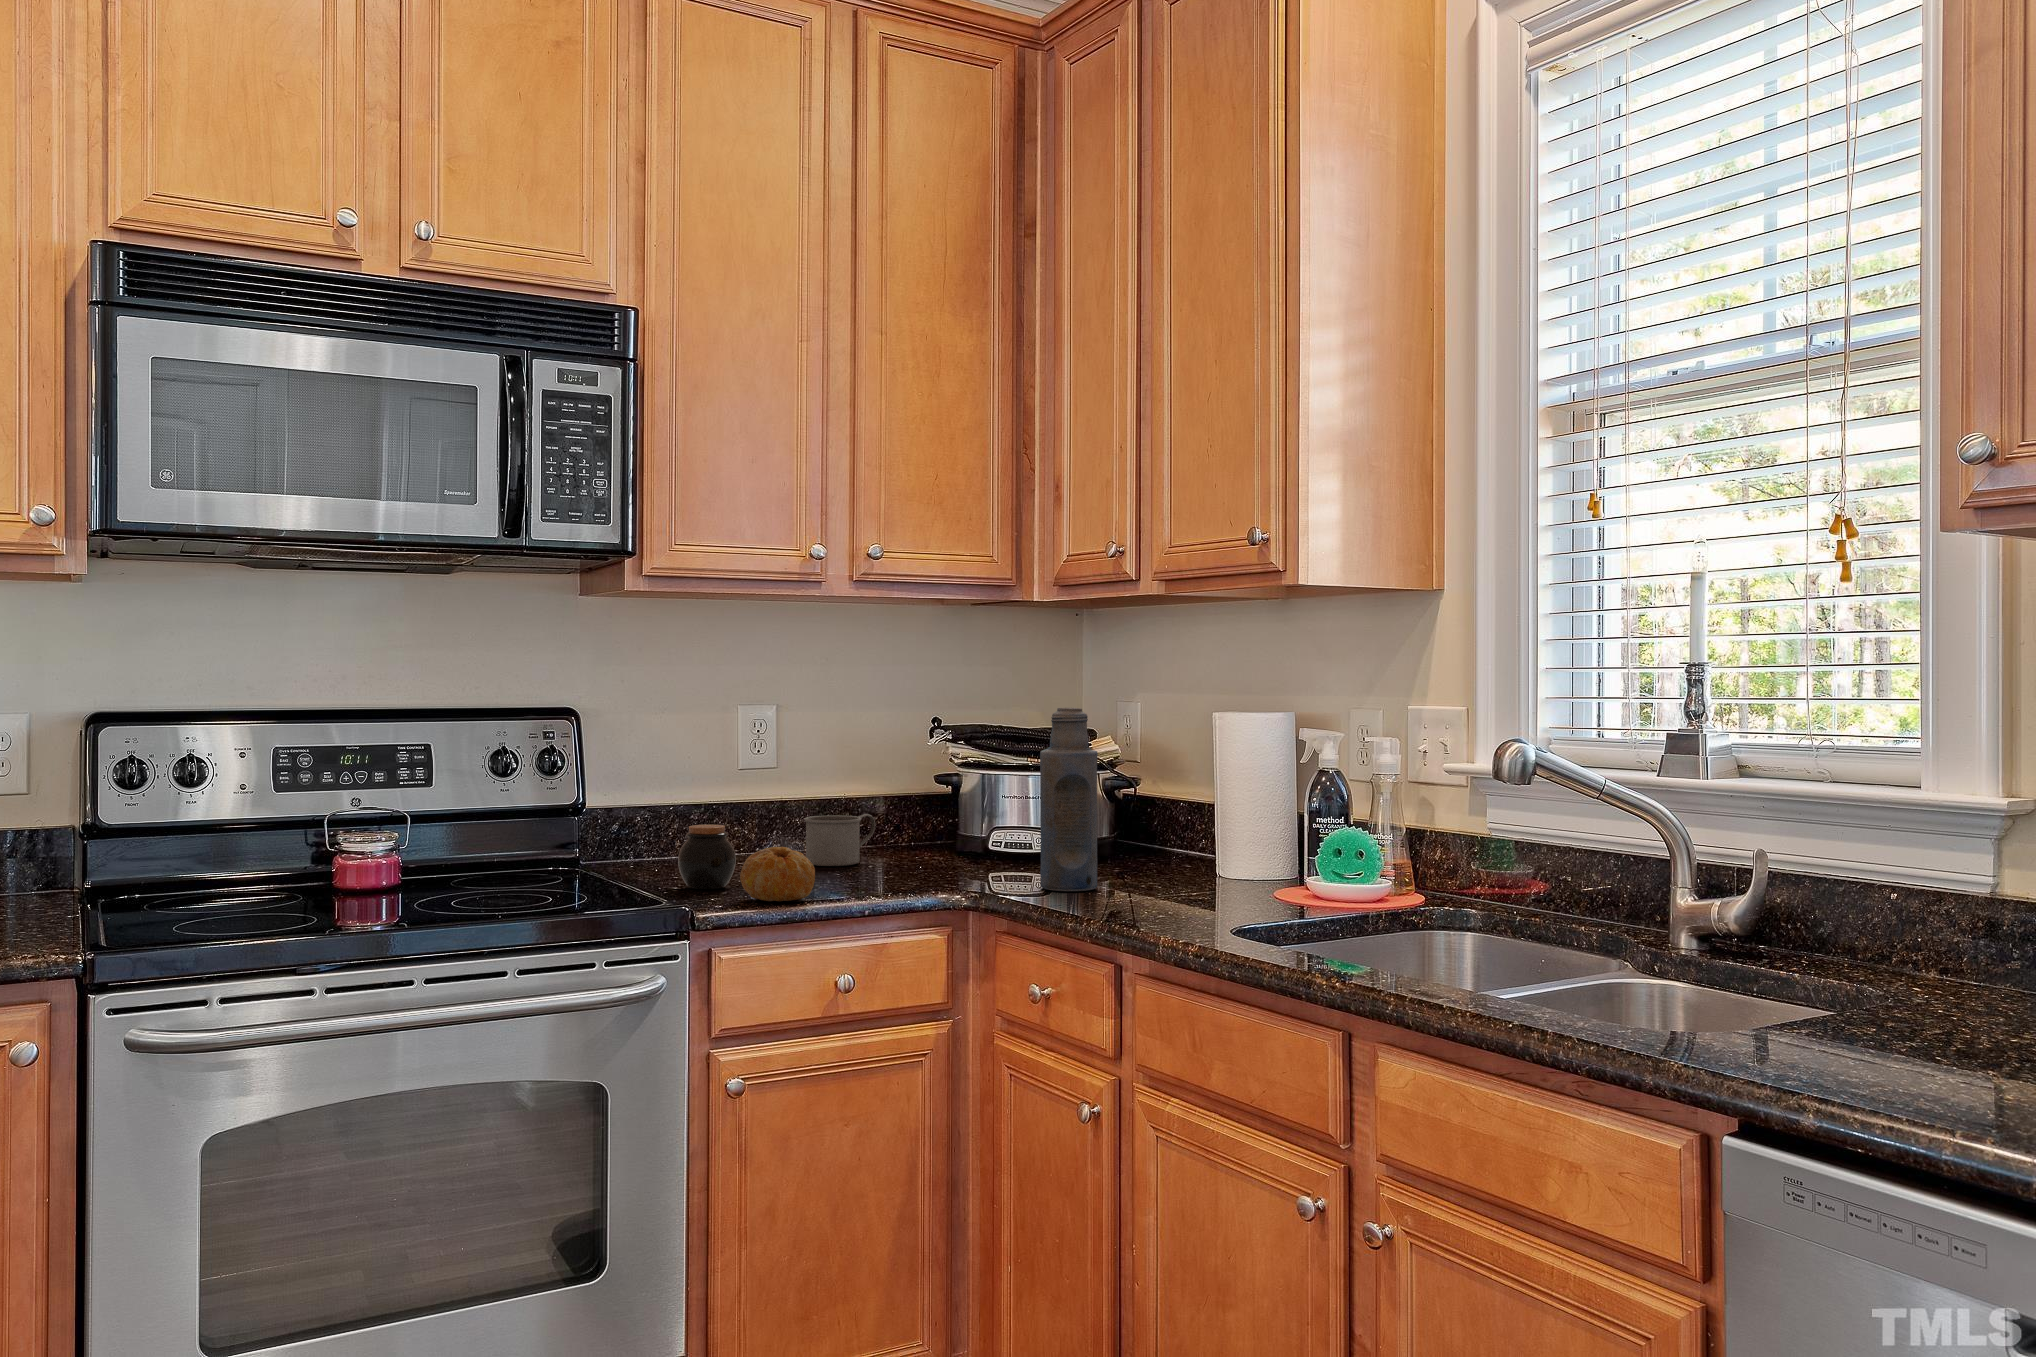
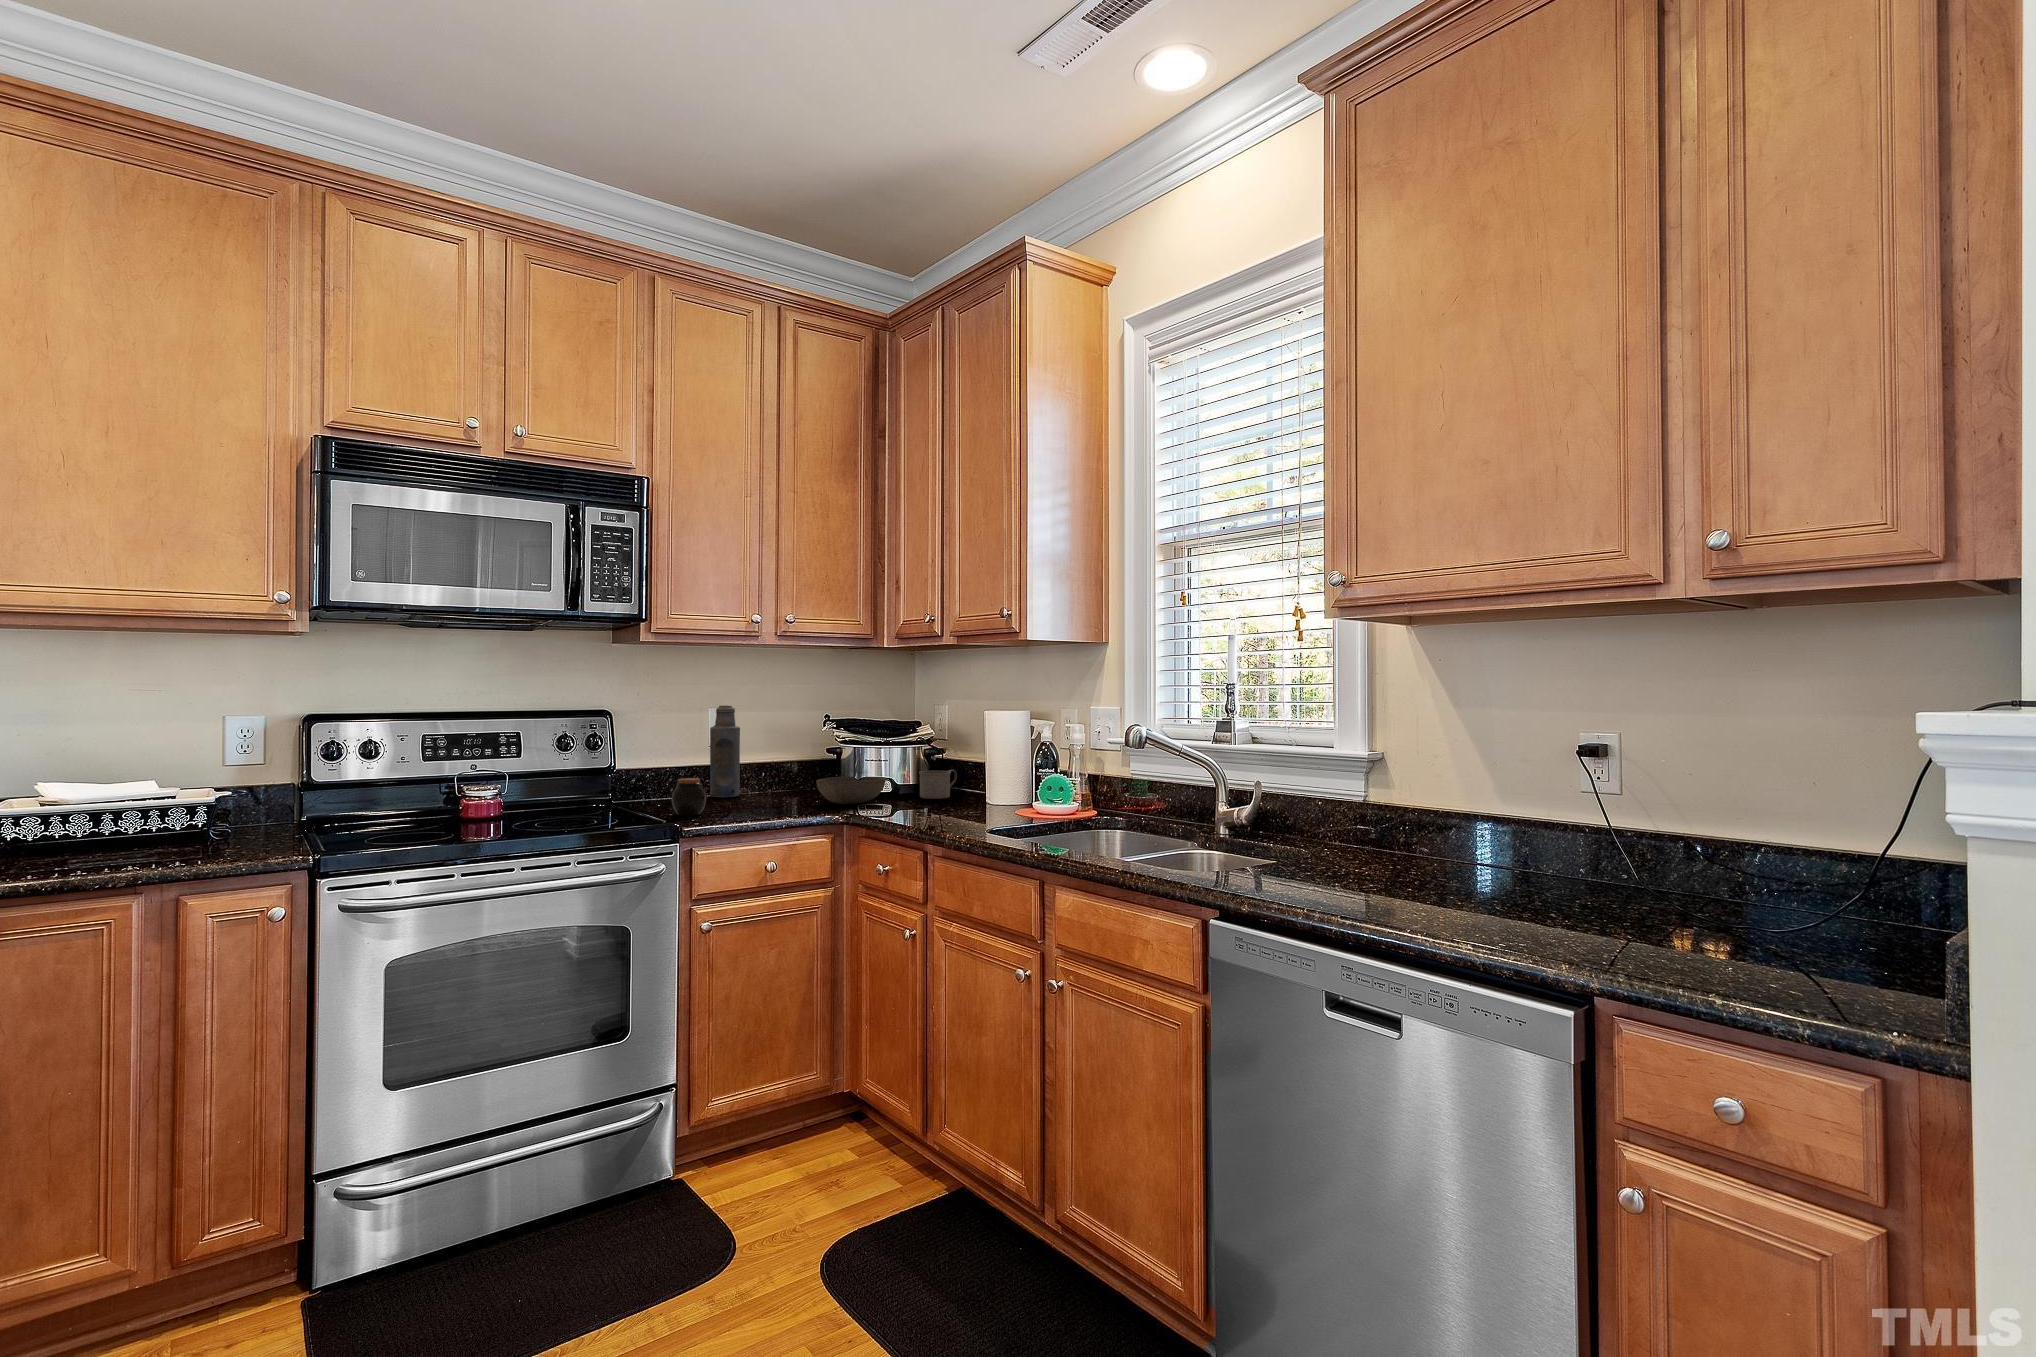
bottle: present [1040,707,1098,891] -> present [710,705,740,797]
mug: present [805,814,875,866] -> present [919,770,957,799]
bowl: none [921,824,1039,871] -> present [816,776,886,804]
fruit: present [740,847,815,901] -> none [709,790,753,821]

